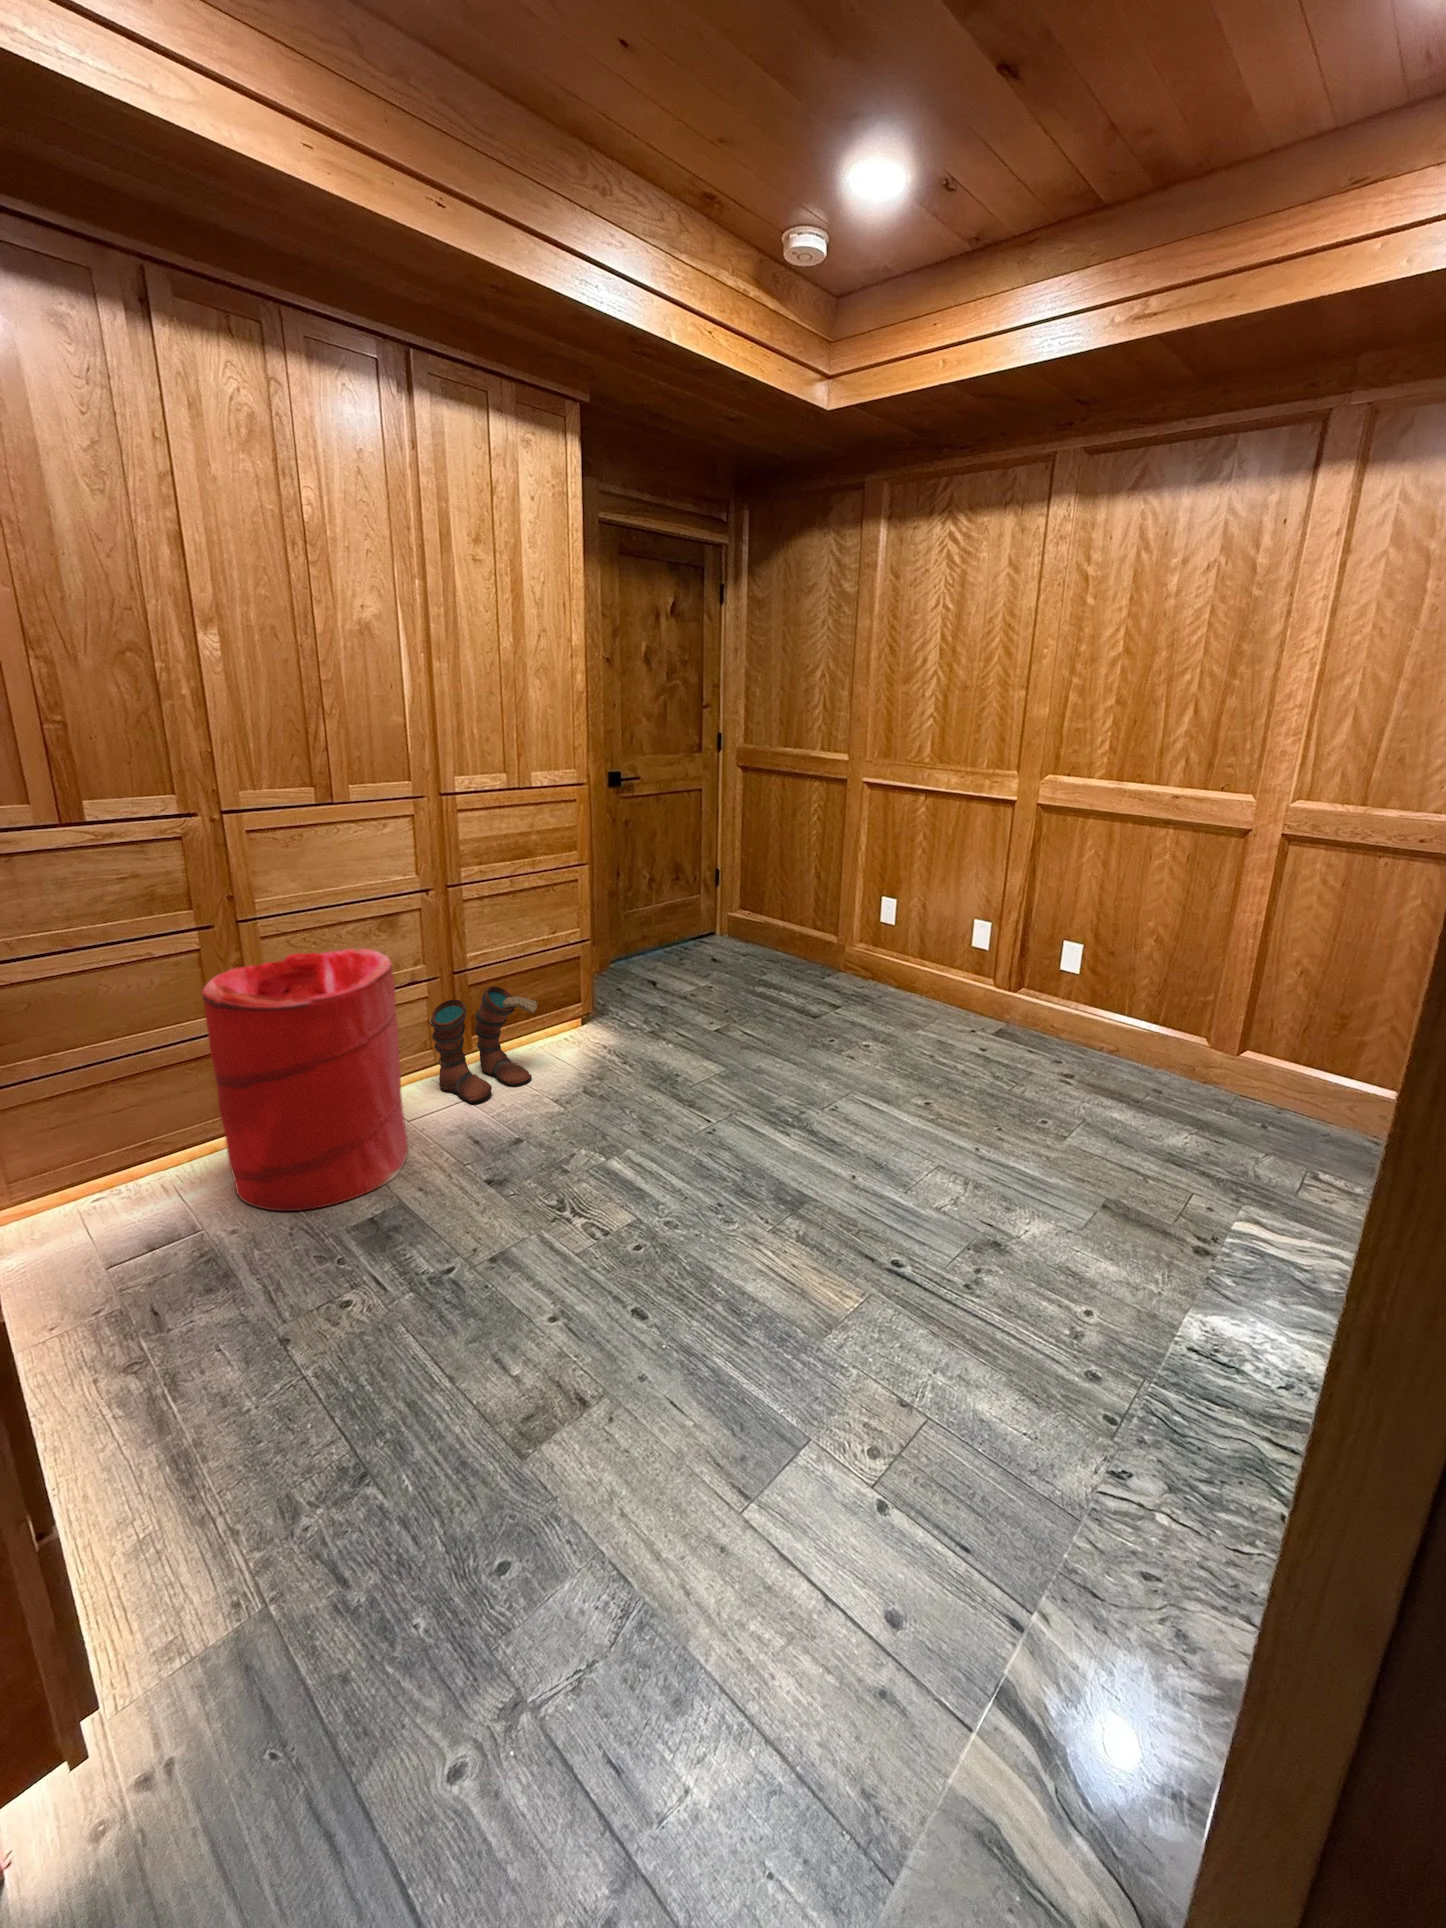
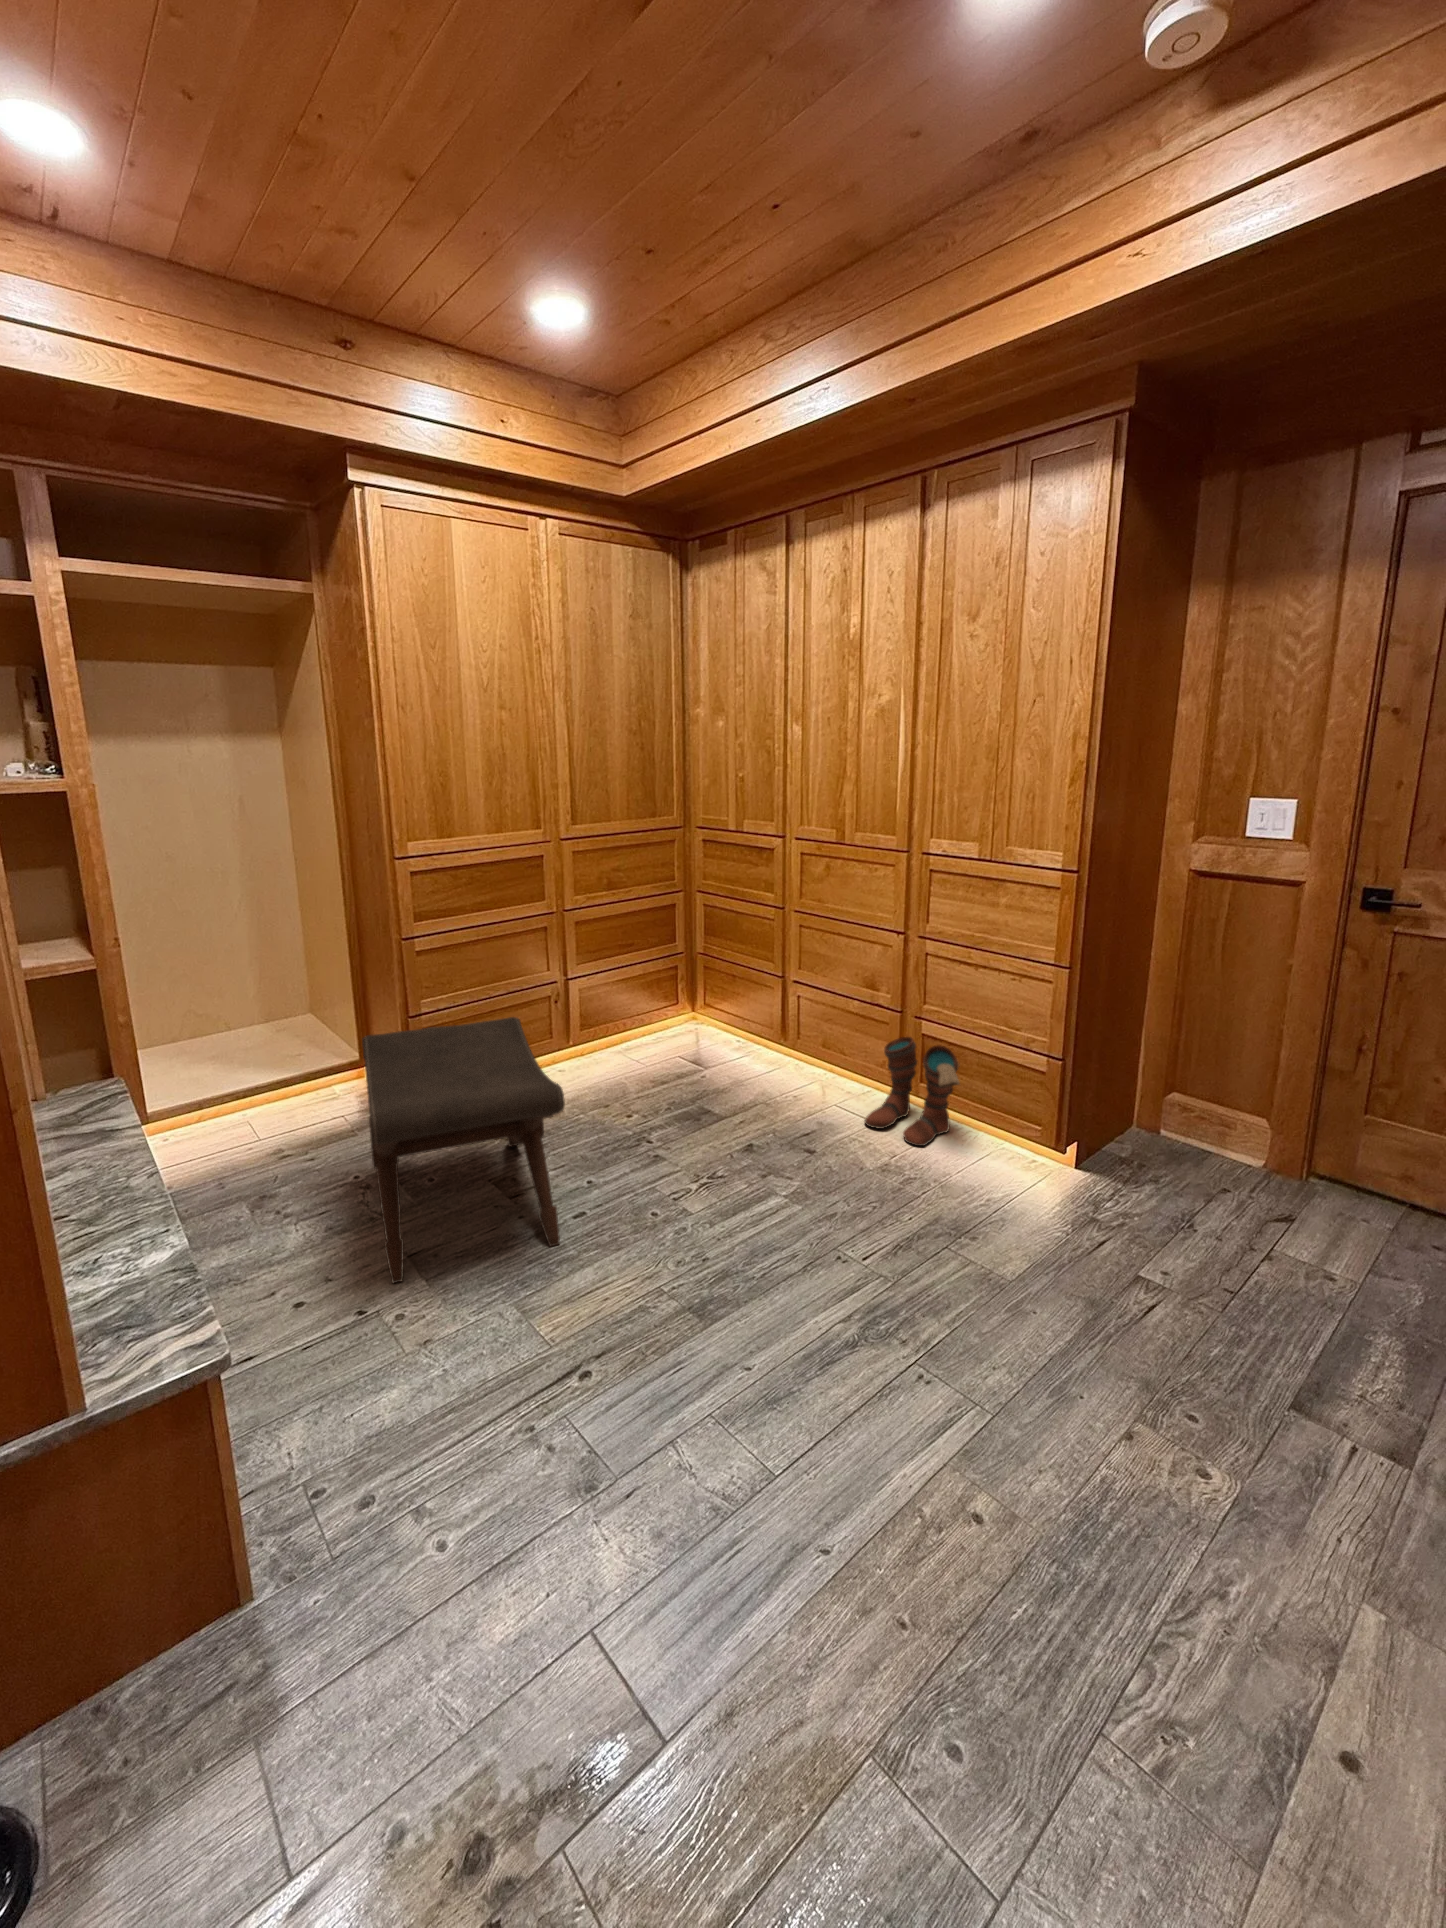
laundry hamper: present [202,948,408,1211] -> none [716,933,836,1109]
footstool: none [377,1129,842,1687] -> present [362,1017,565,1283]

